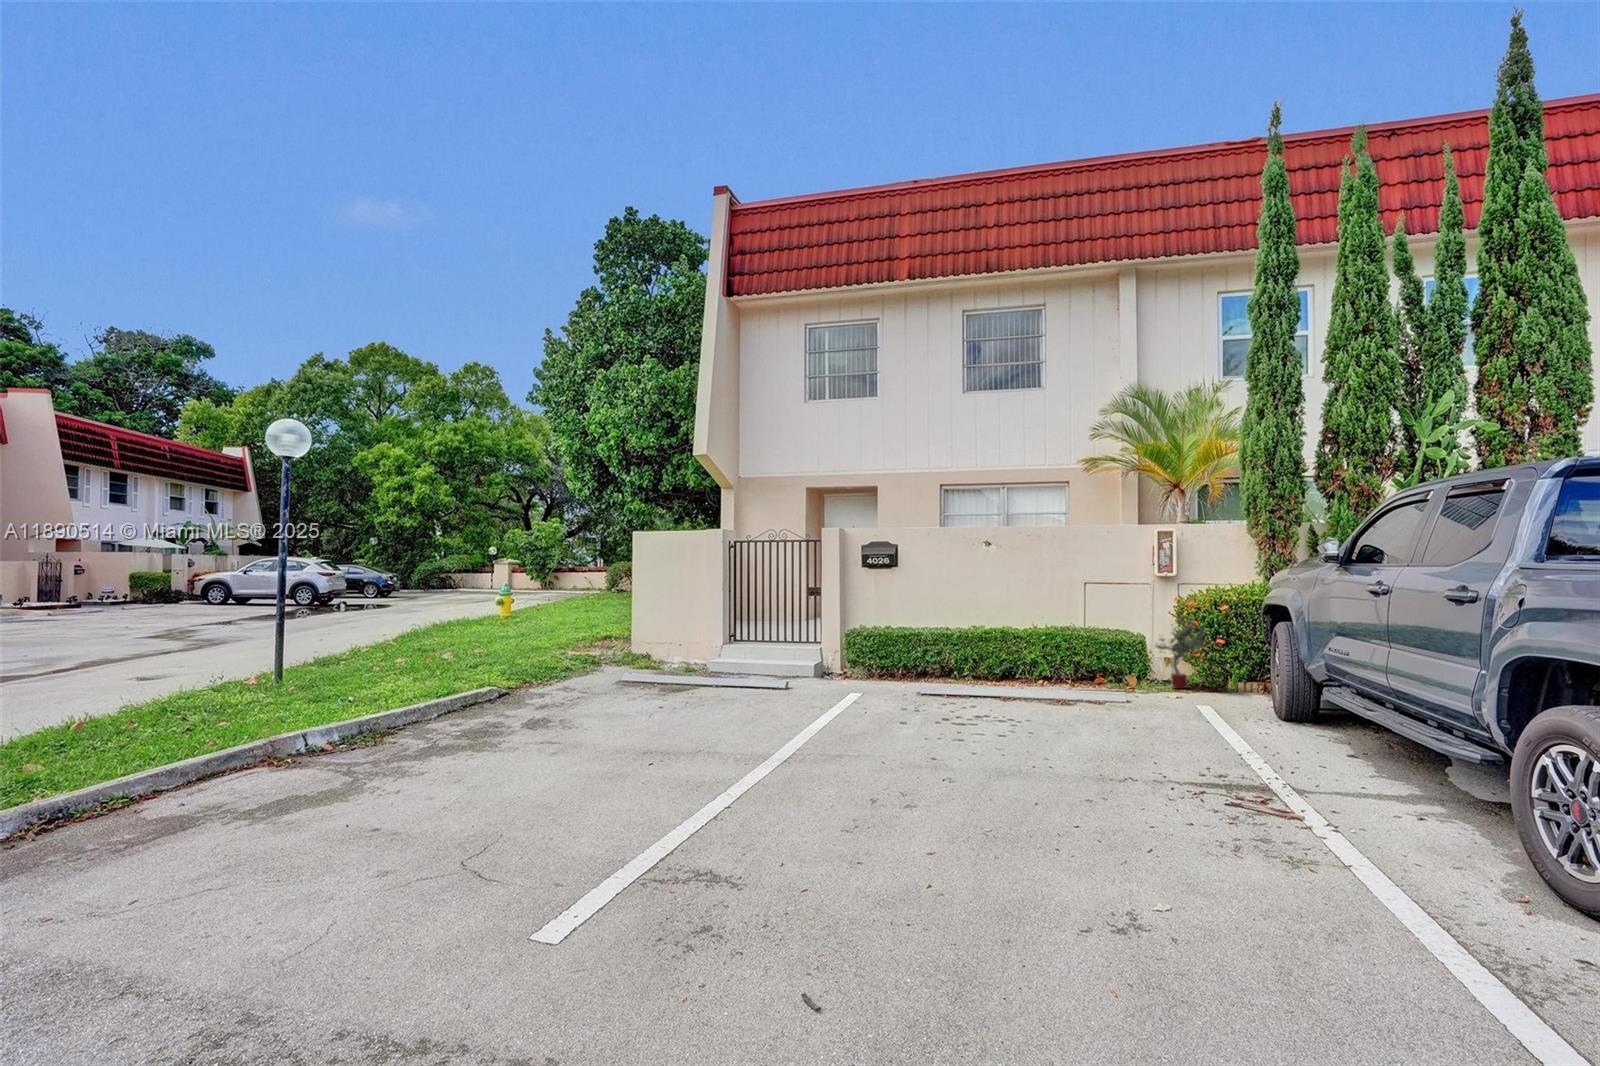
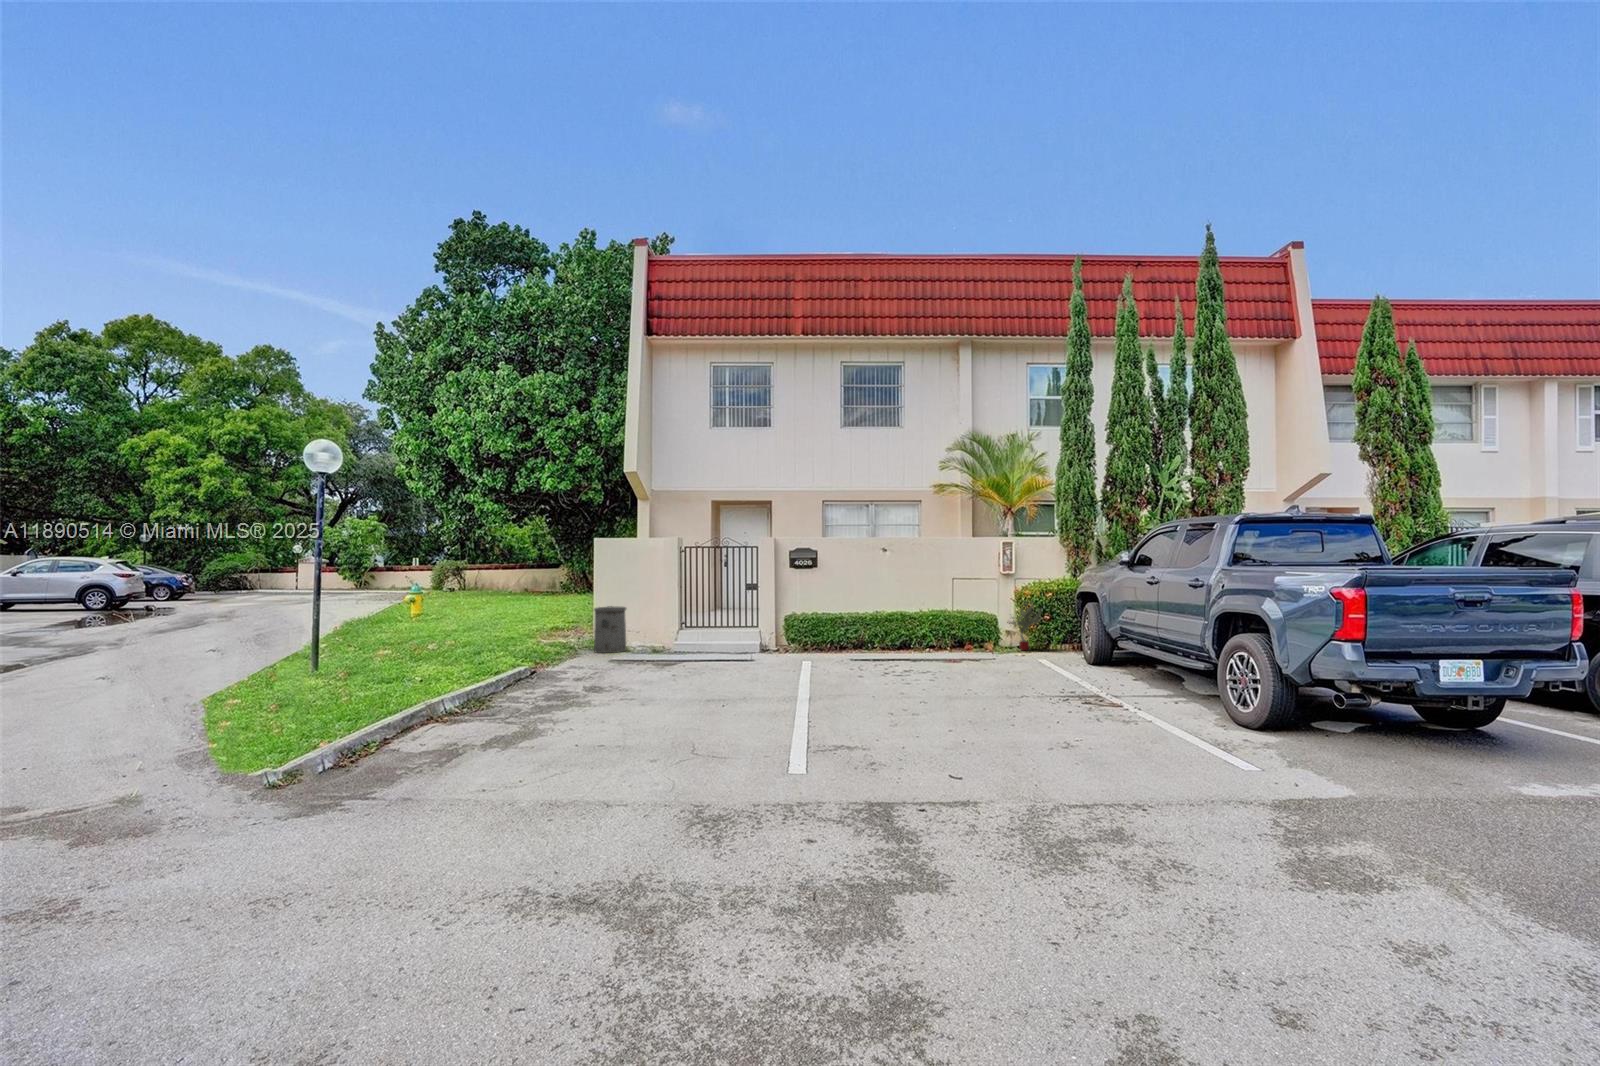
trash can: none [628,612,666,668] -> present [594,606,626,653]

